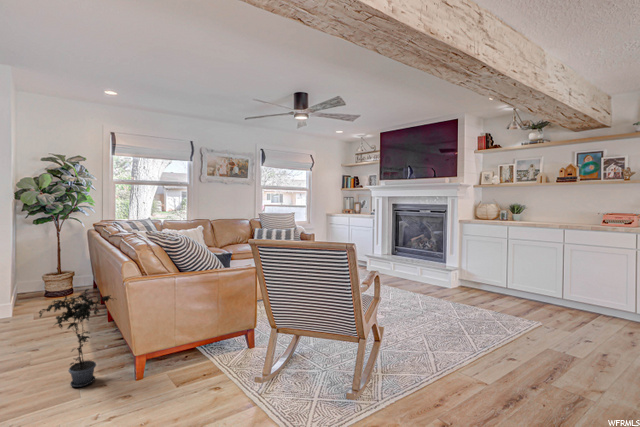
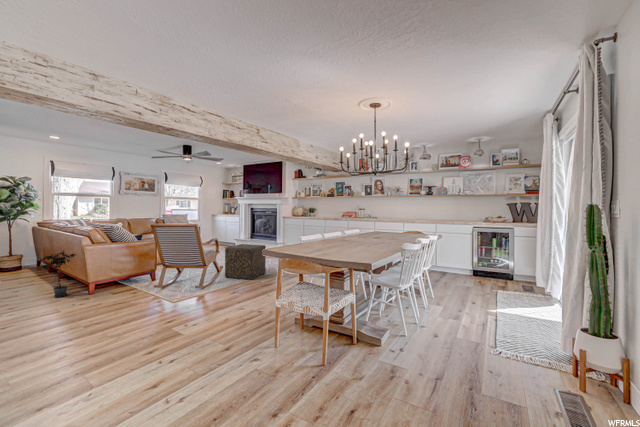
ottoman: none [391,280,476,375] -> present [225,244,266,280]

